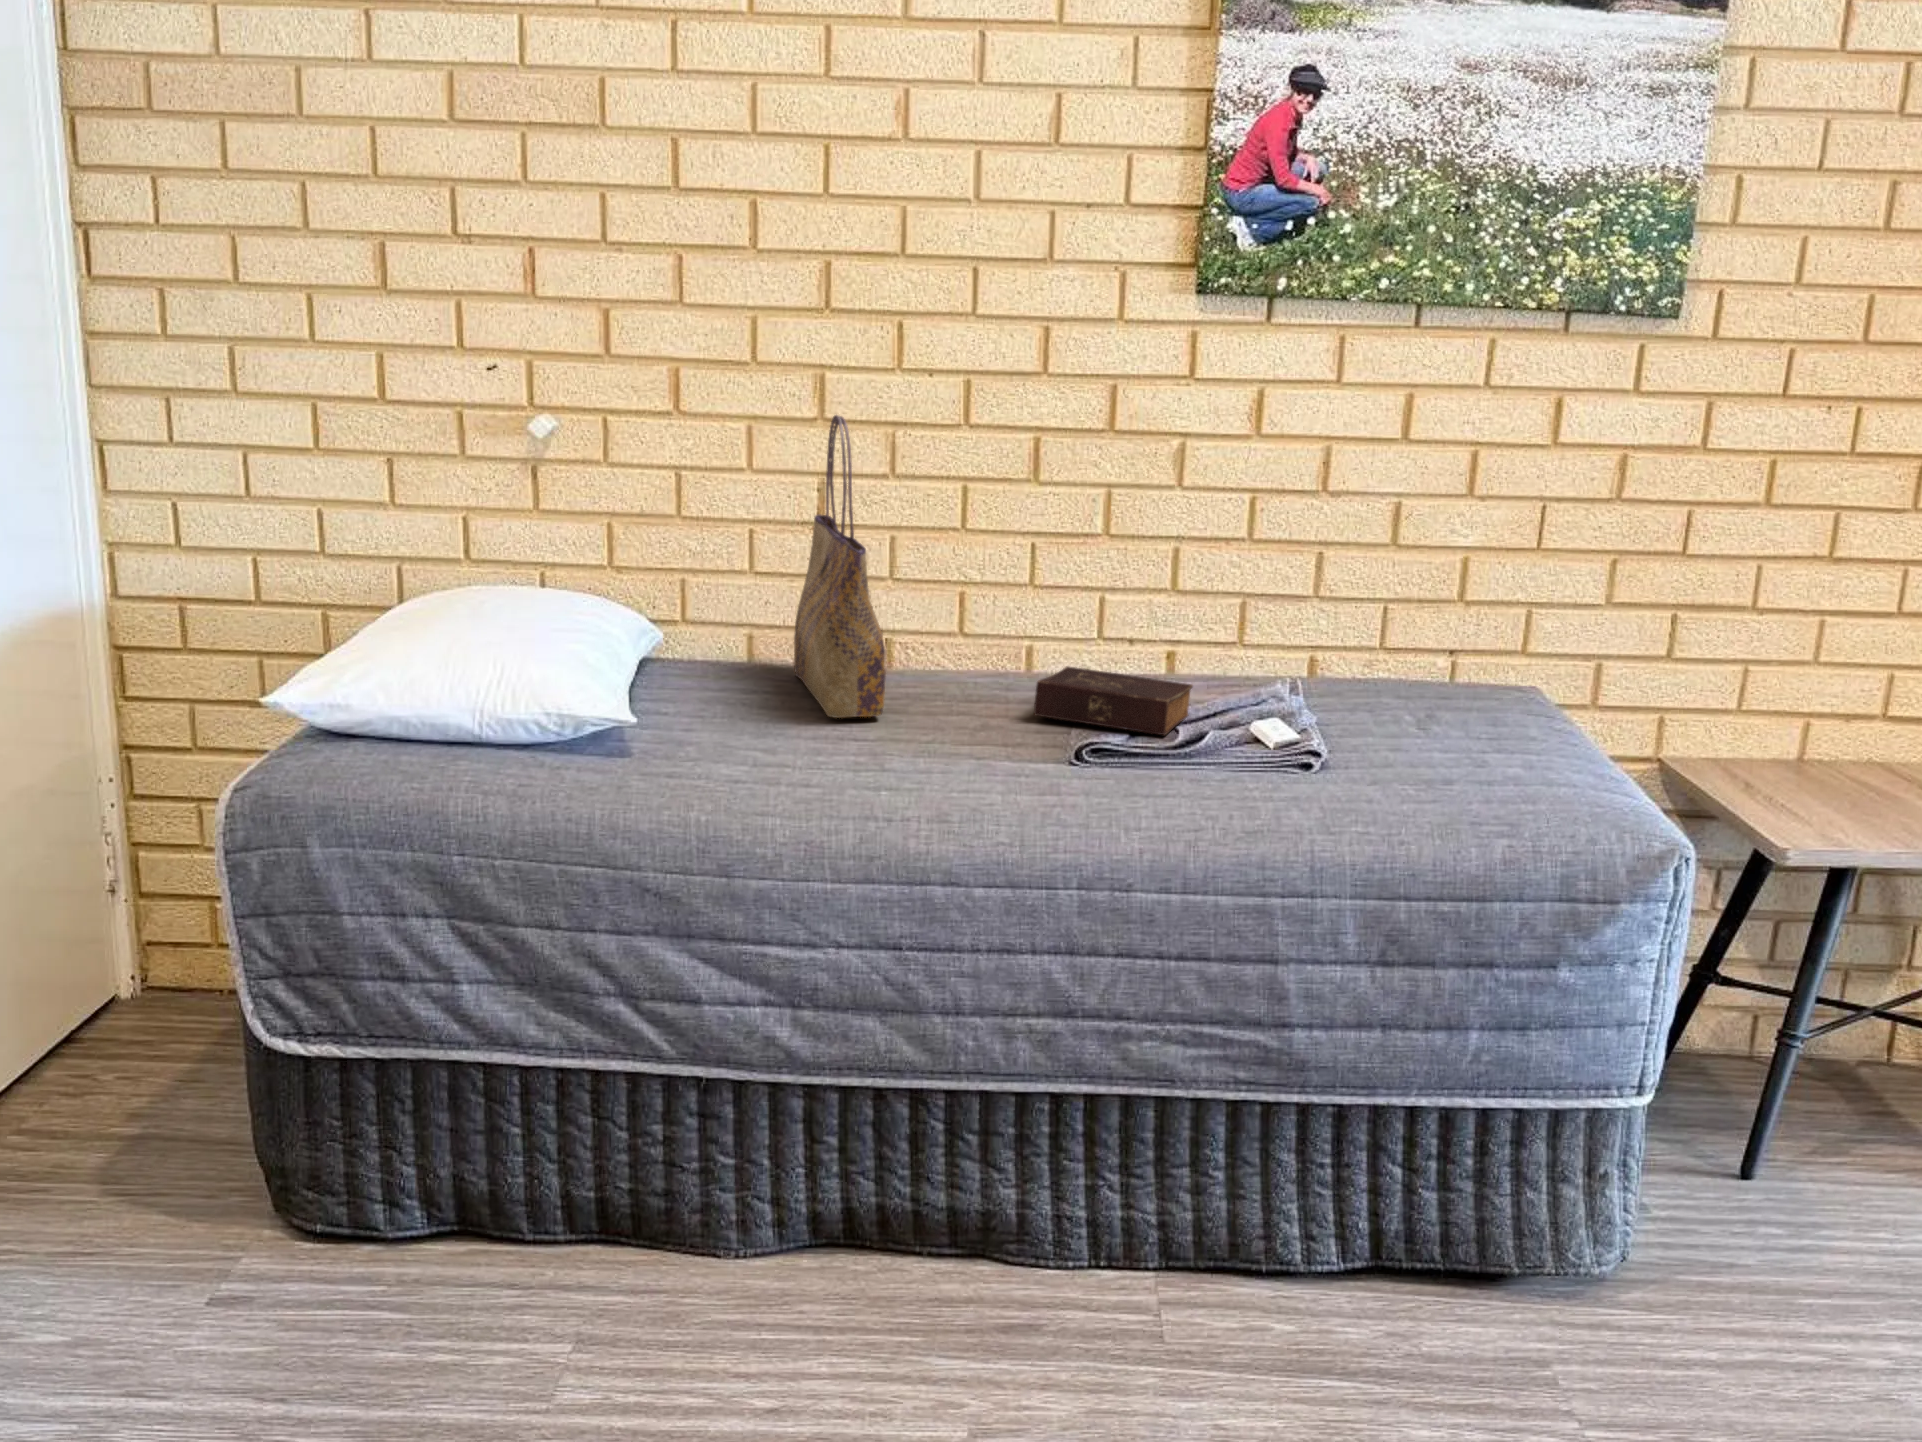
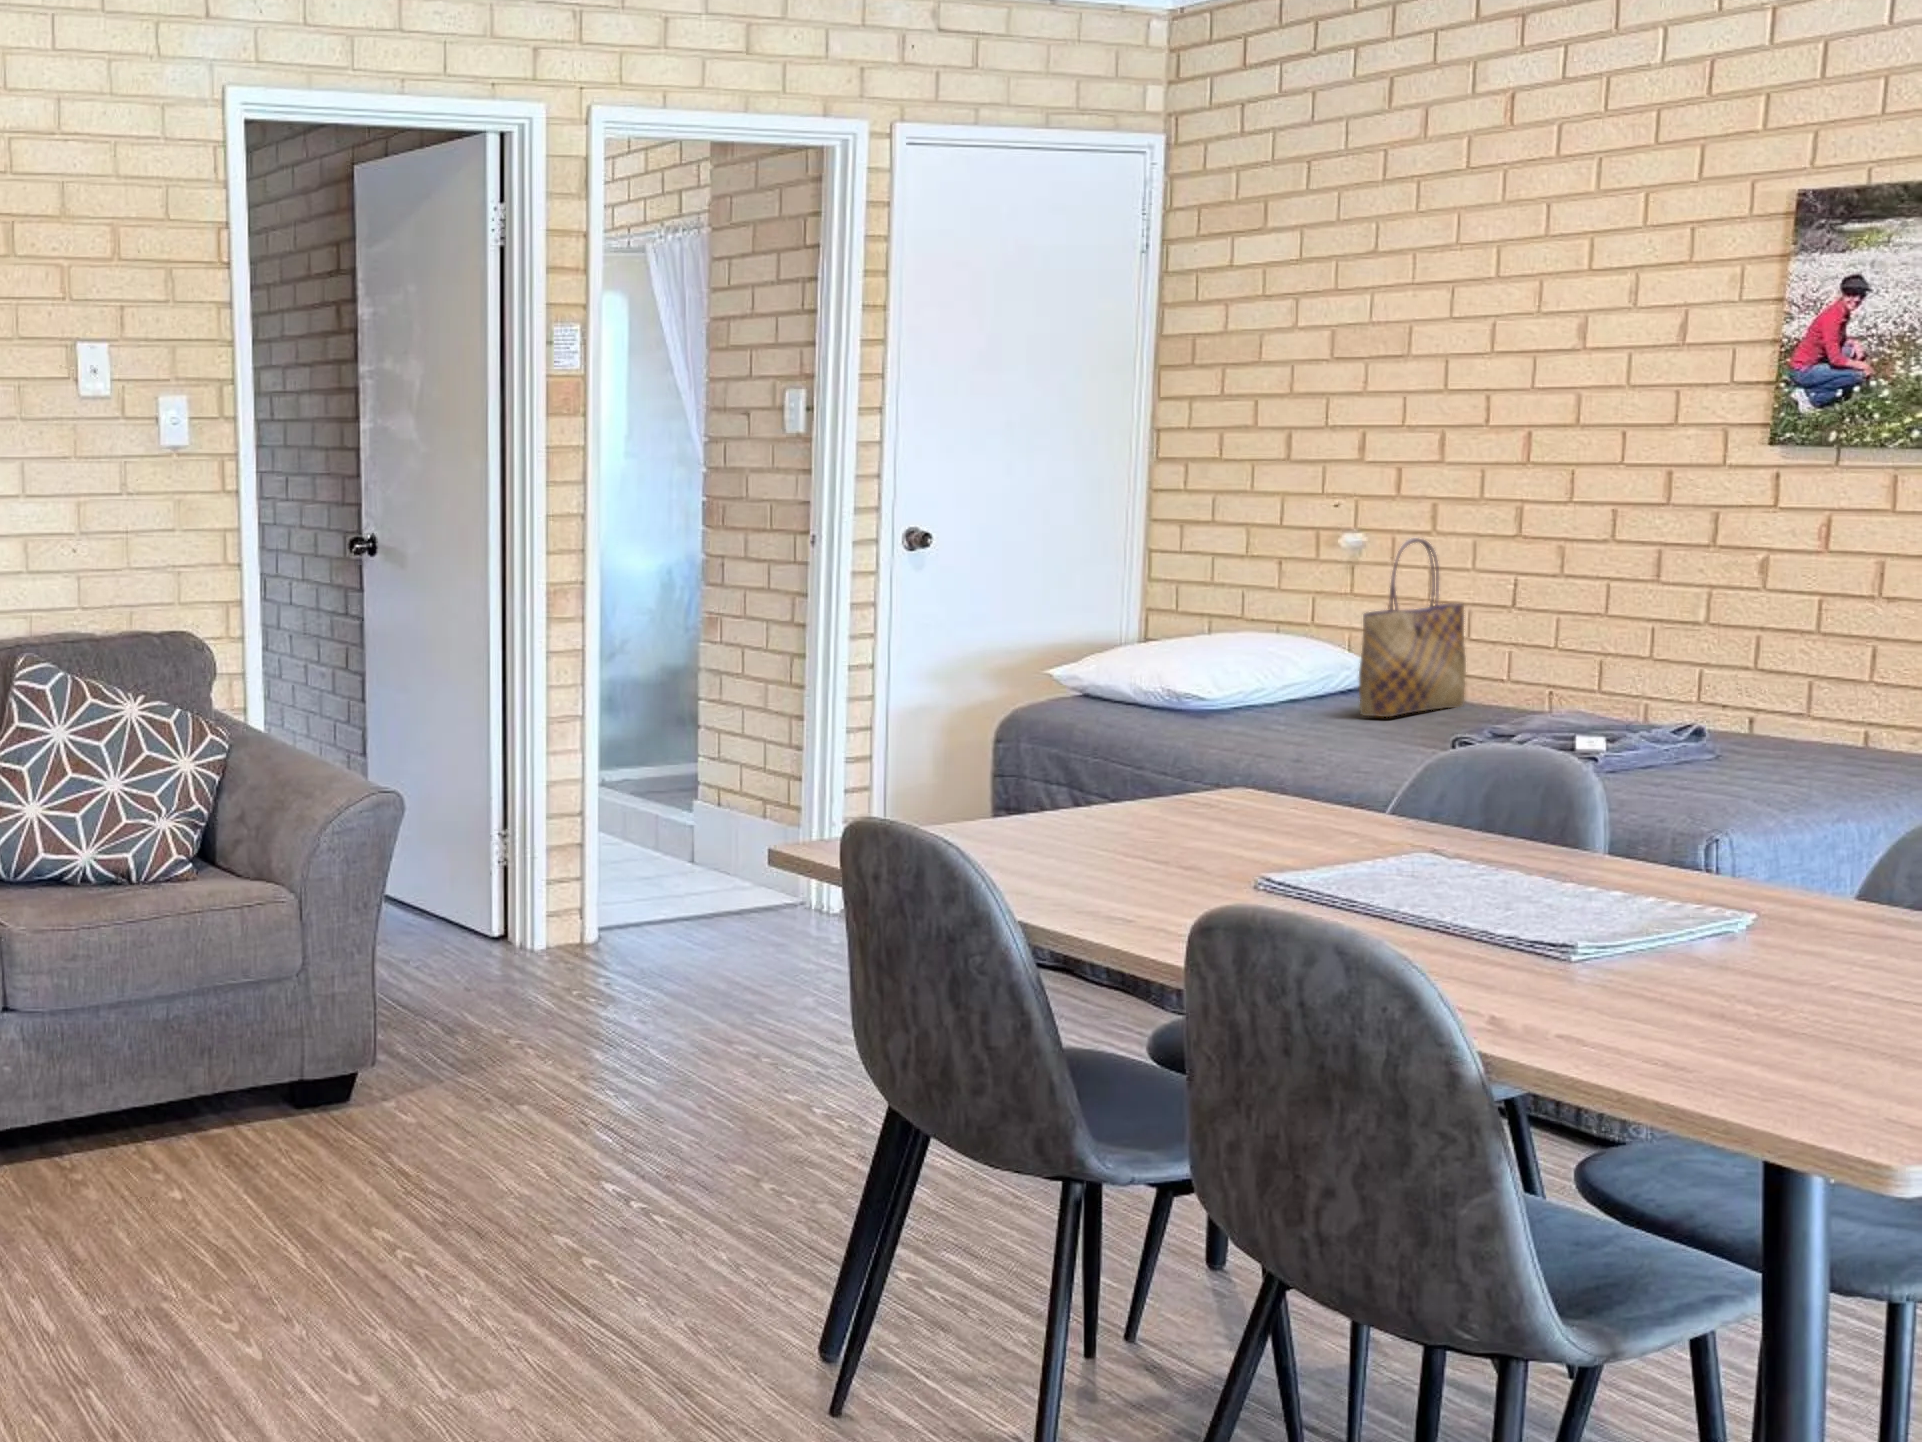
book: present [1034,667,1193,735] -> none [1468,700,1582,737]

